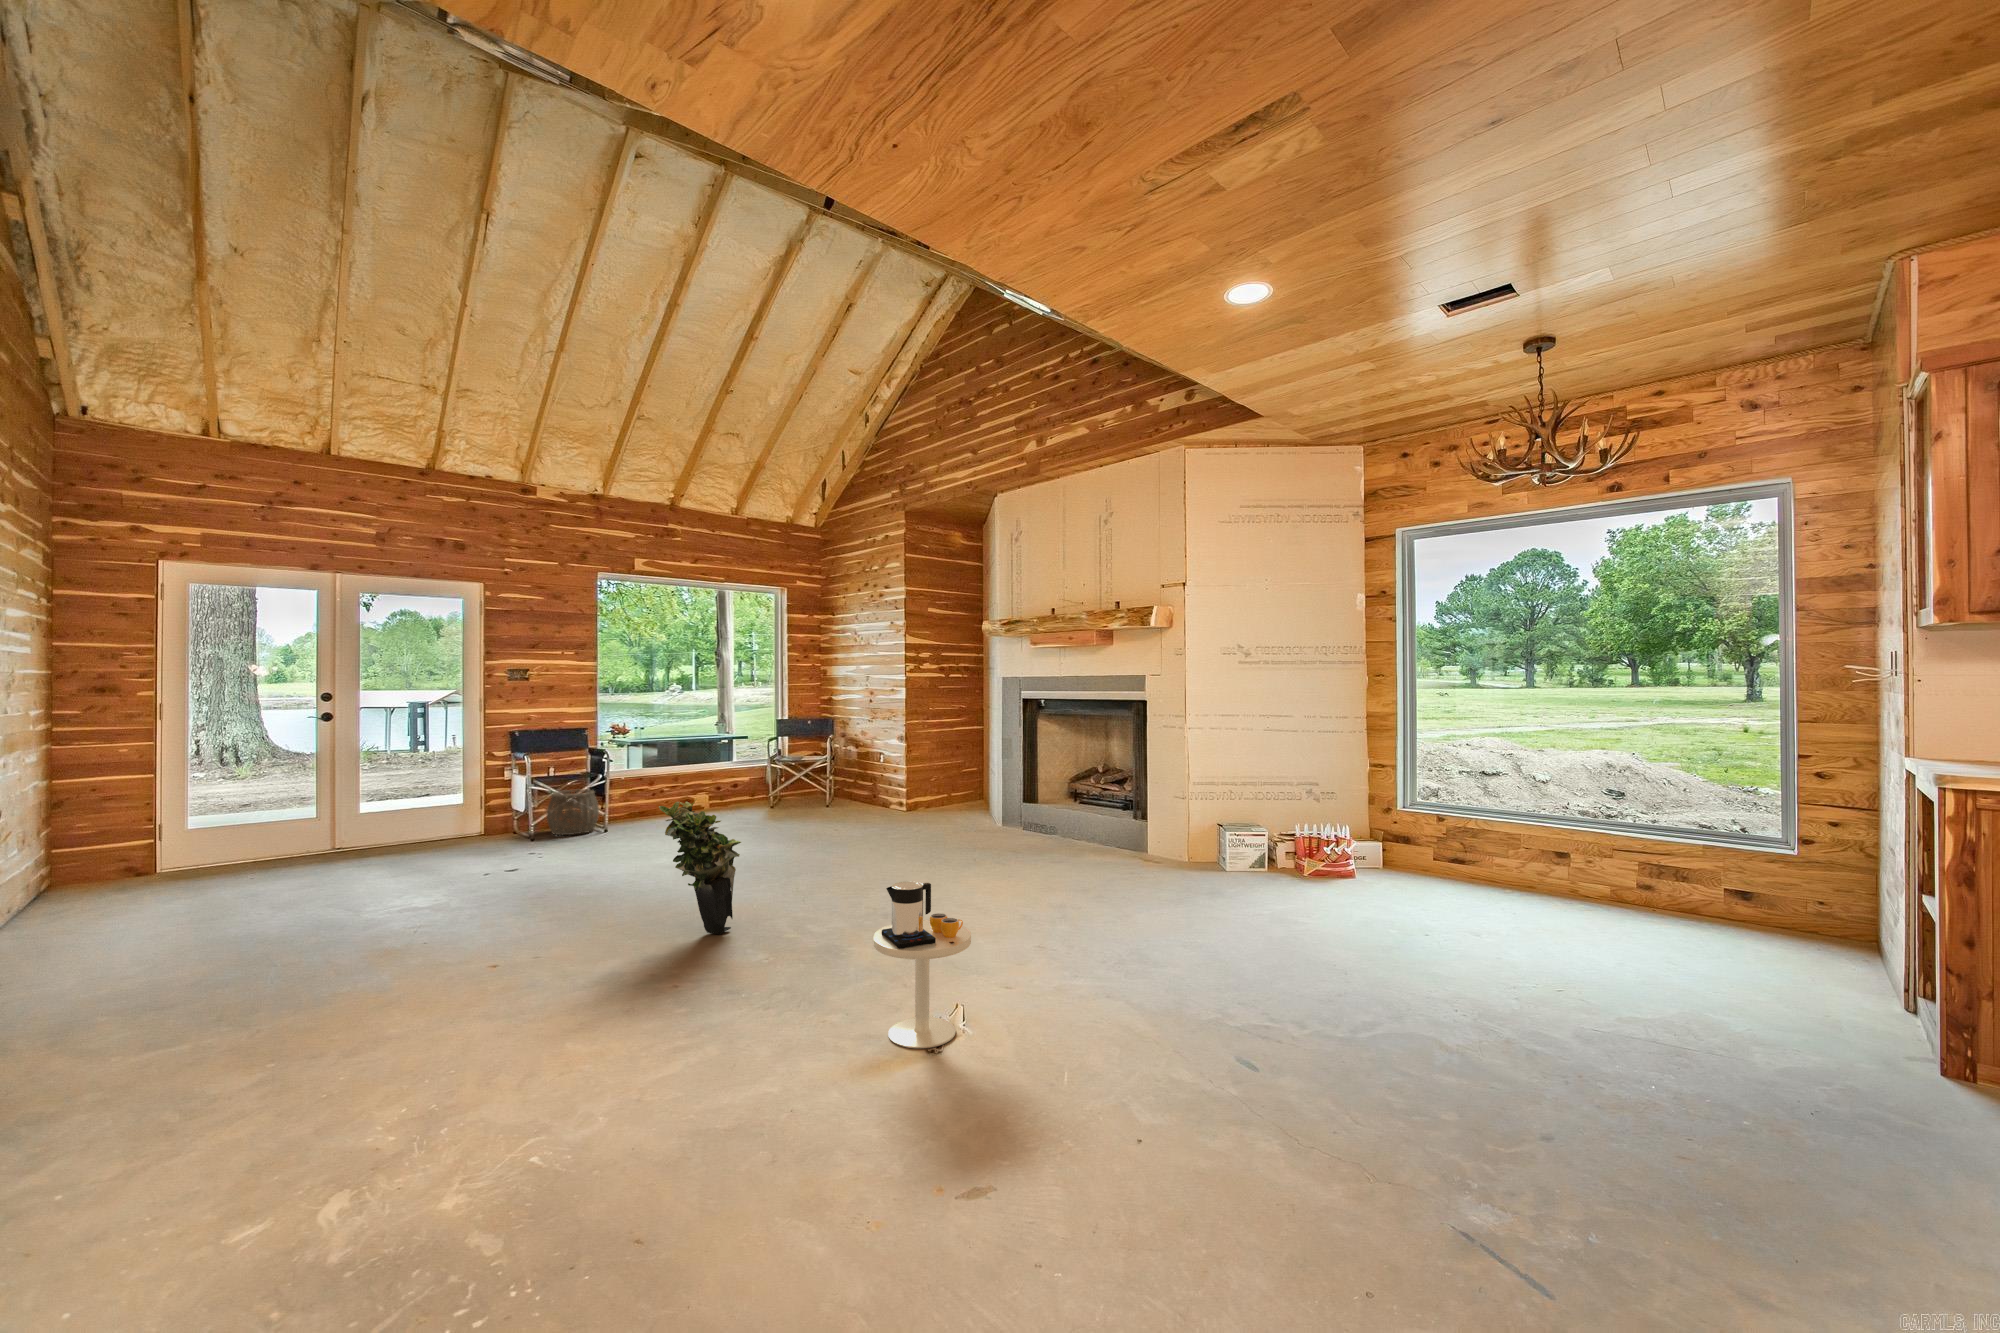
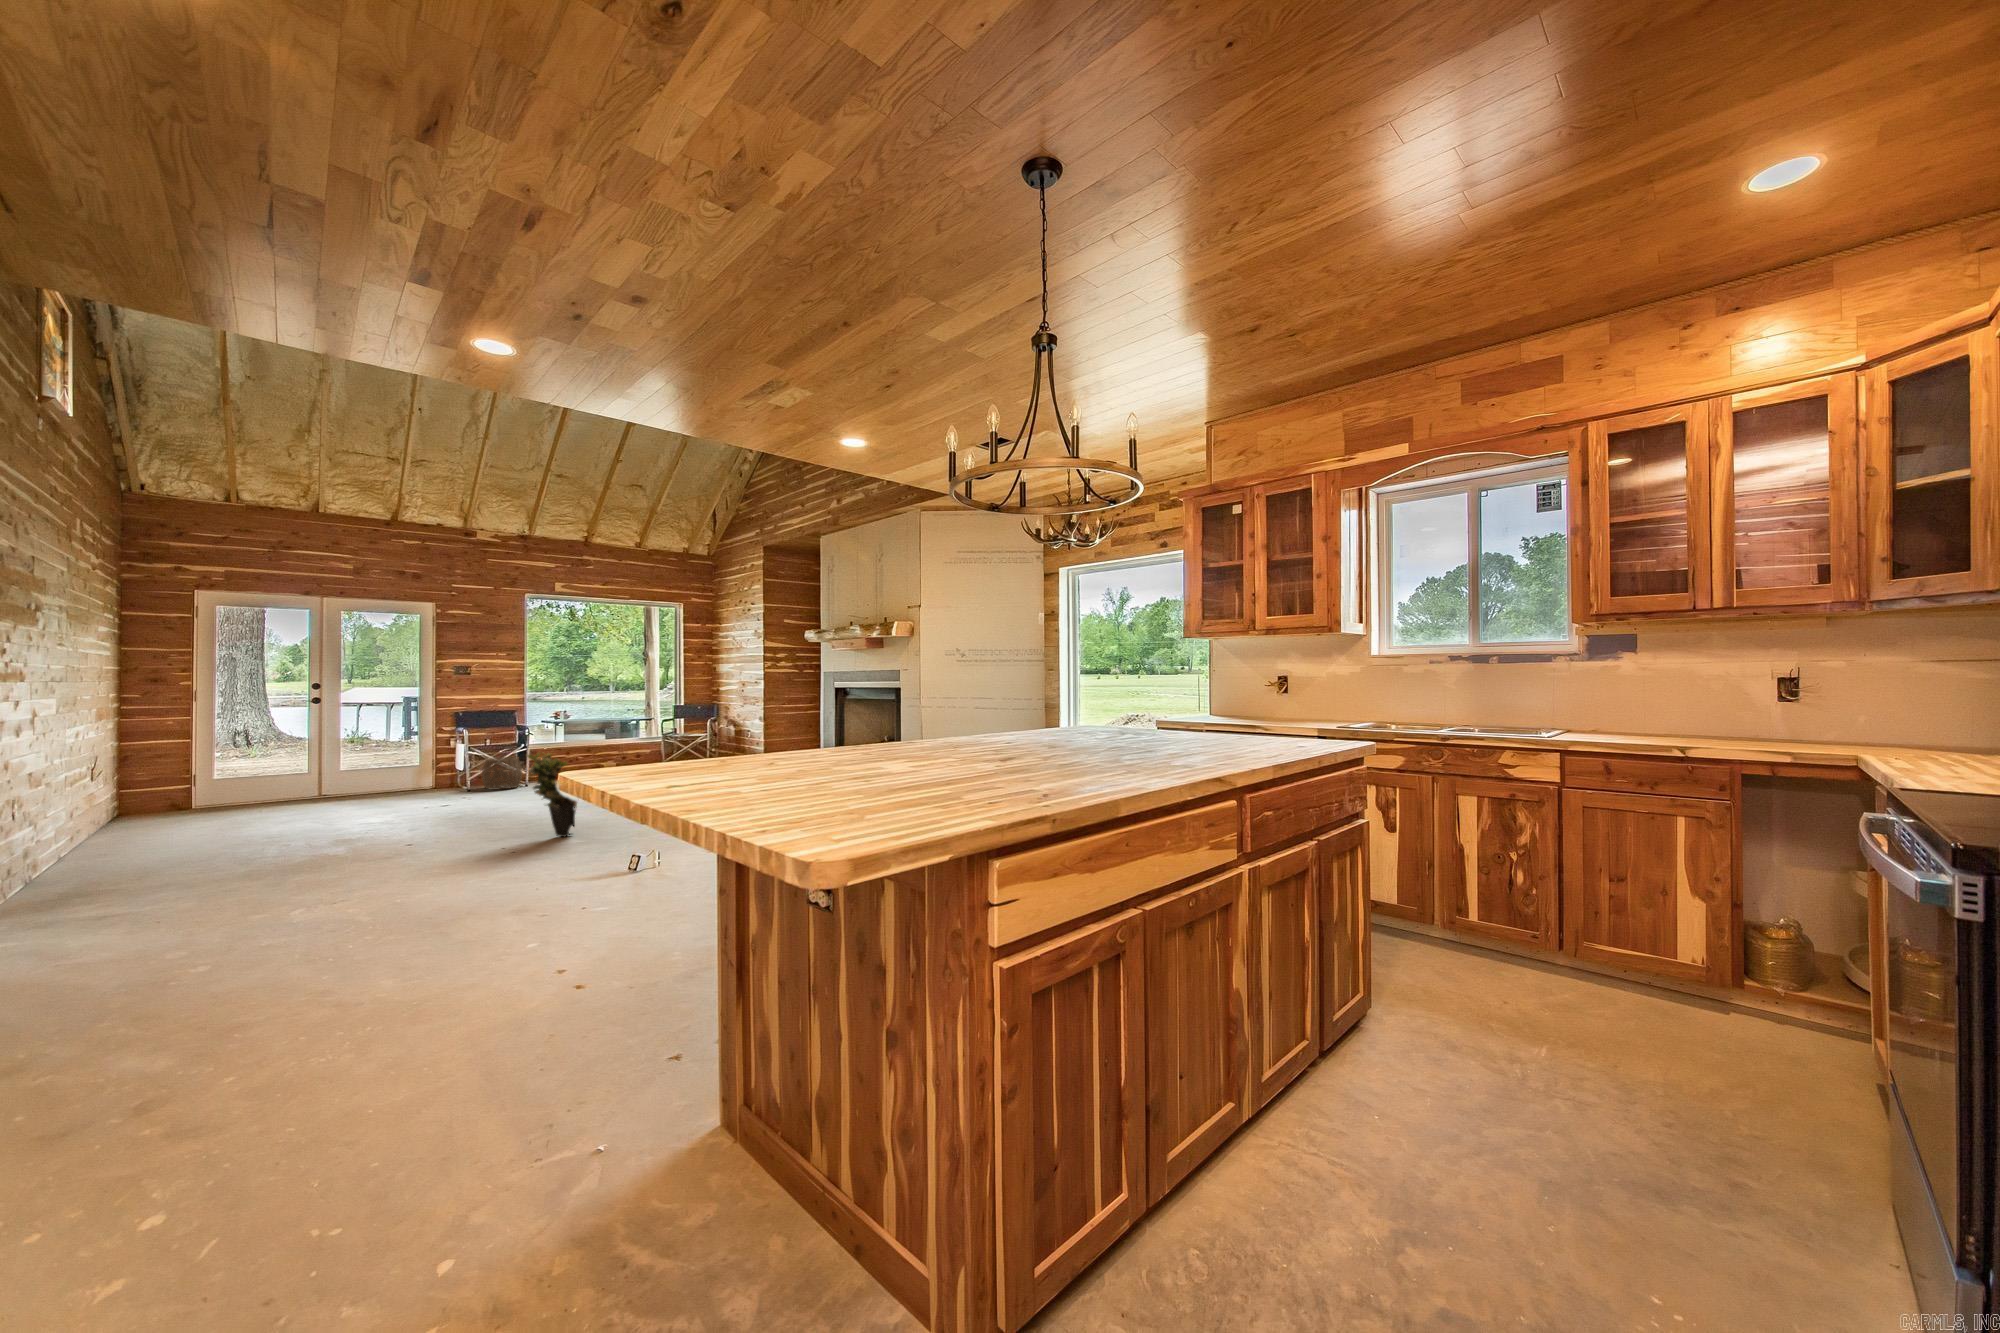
side table: present [873,882,971,1048] -> none [617,787,678,879]

